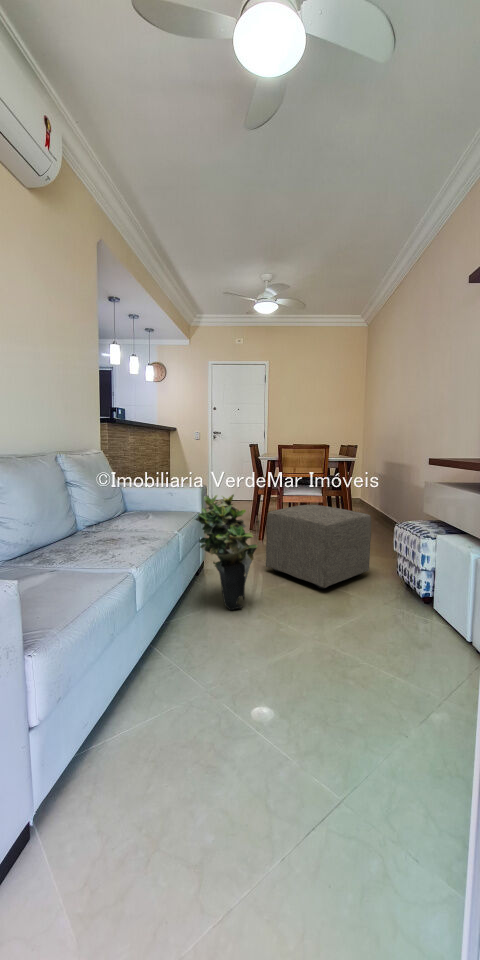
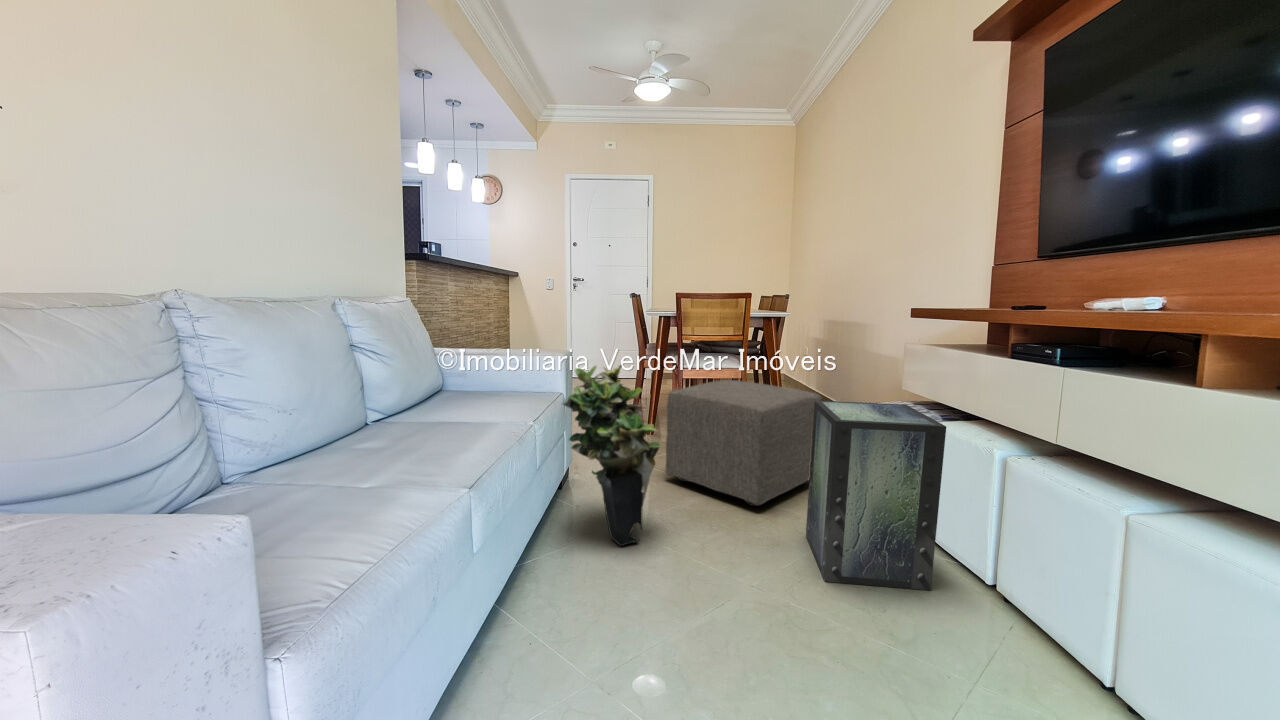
storage box: none [353,519,435,643] -> present [806,401,946,590]

